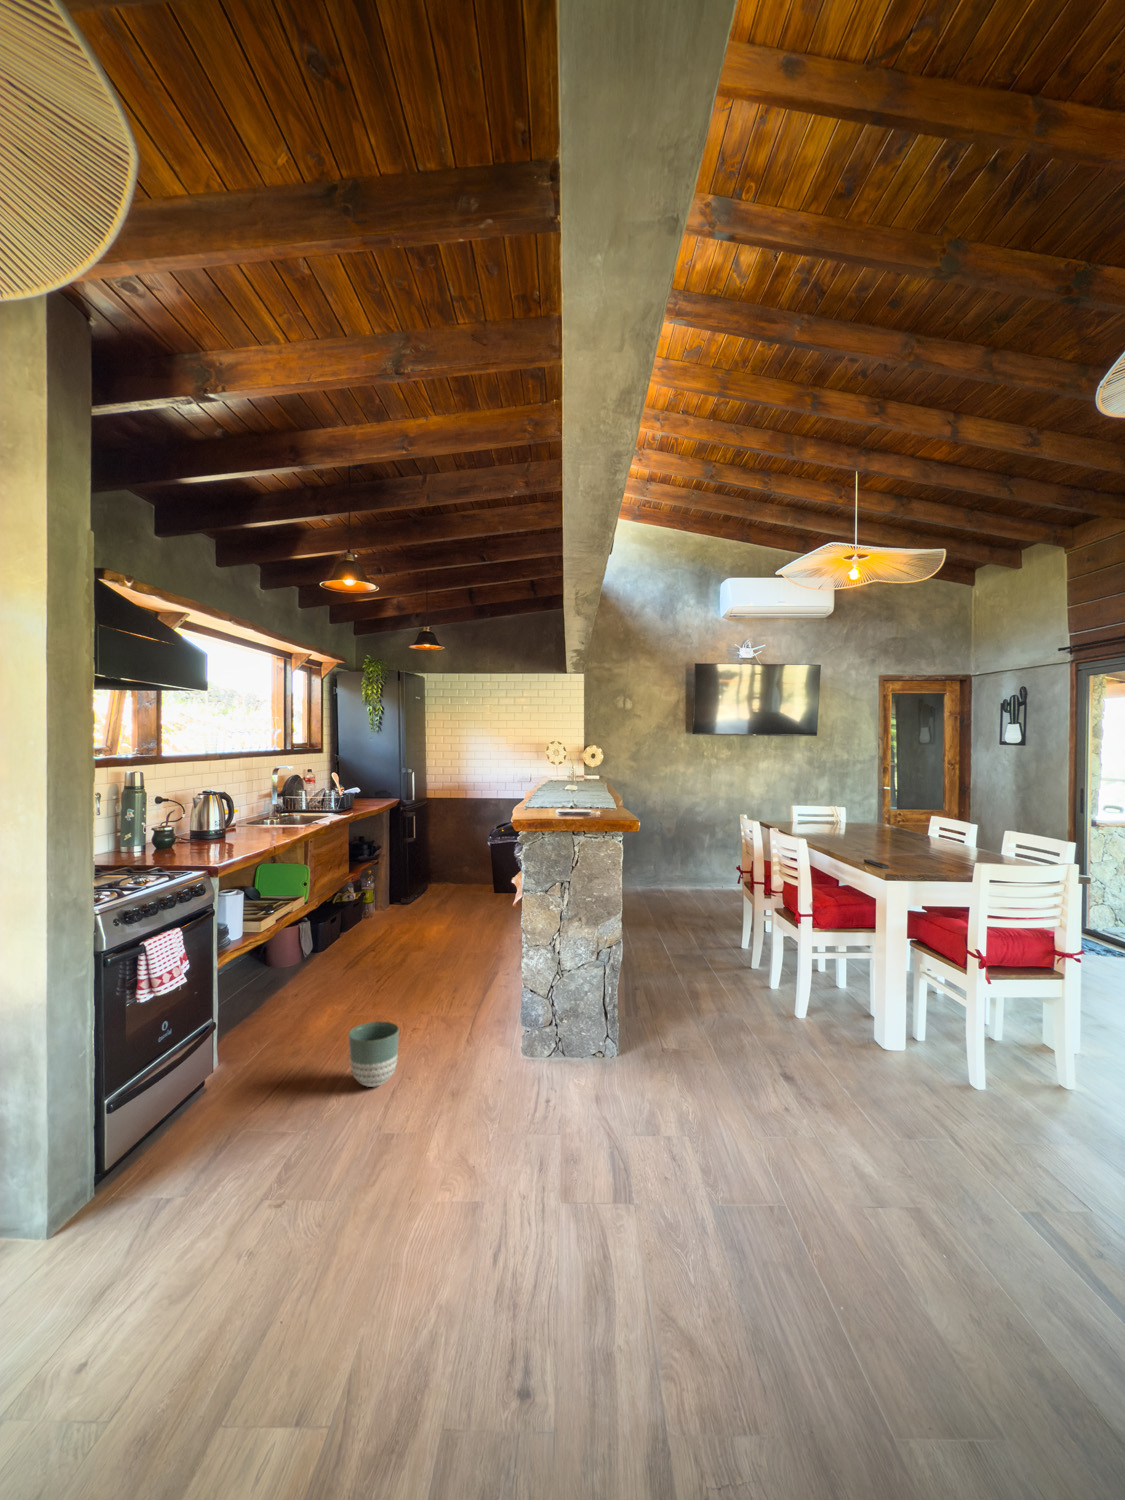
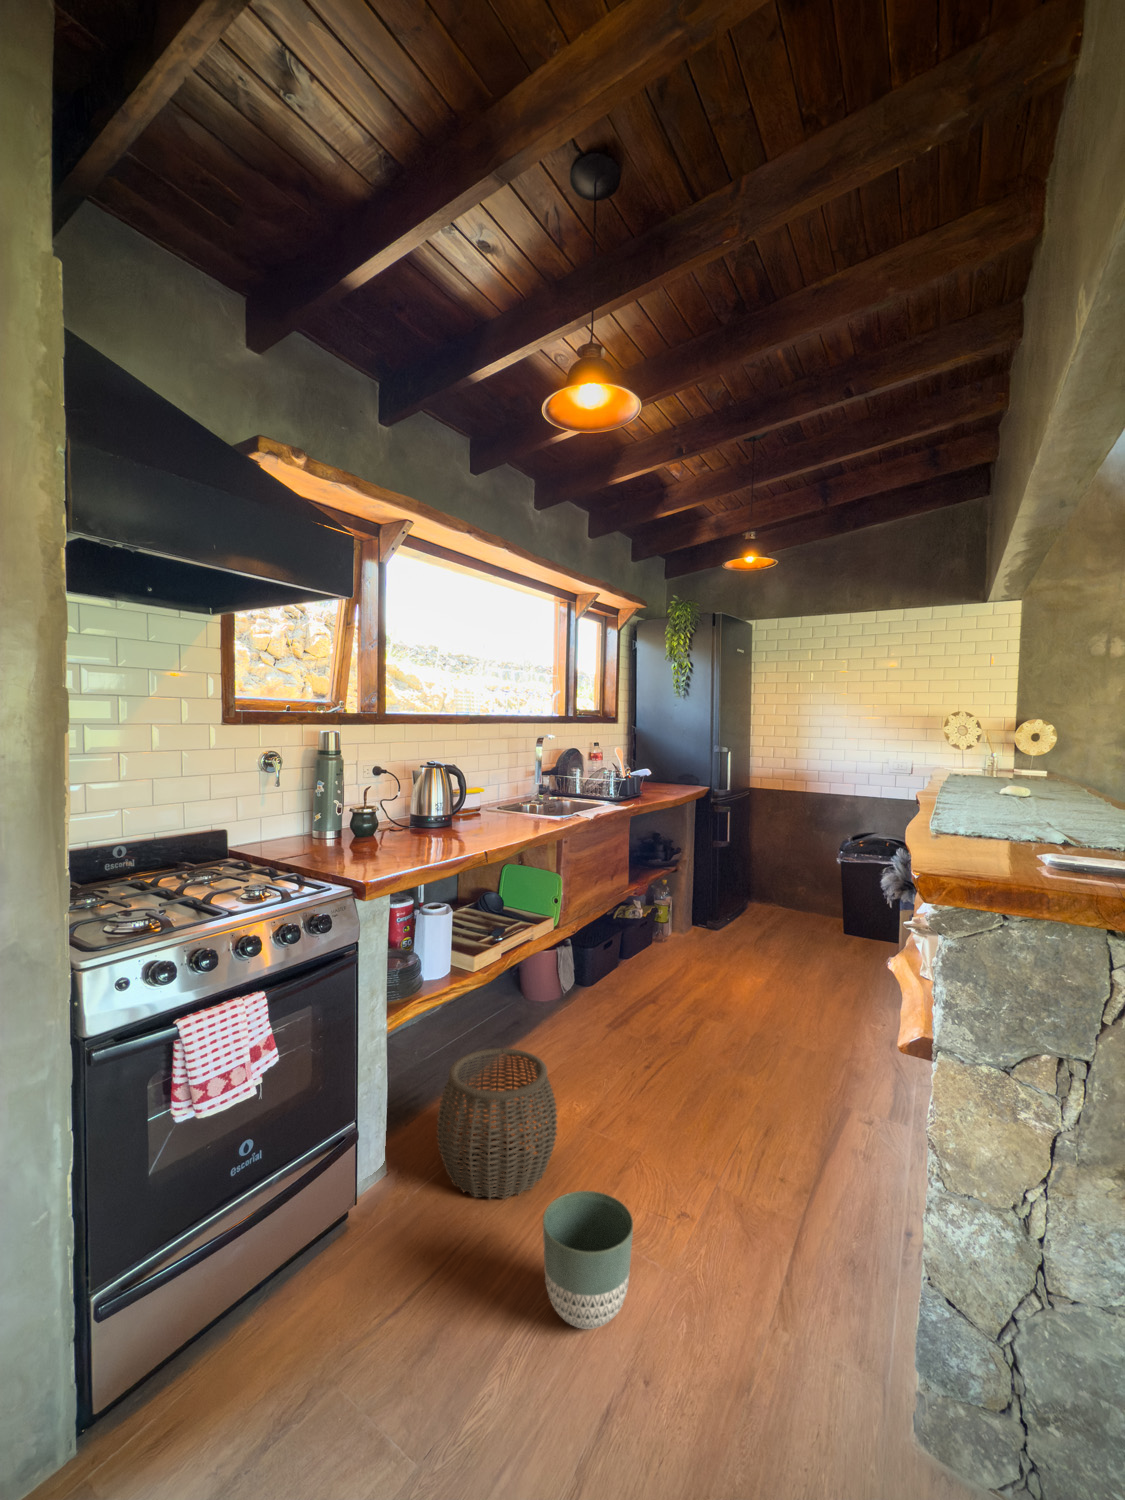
woven basket: none [254,973,337,1060] -> present [437,1048,558,1199]

